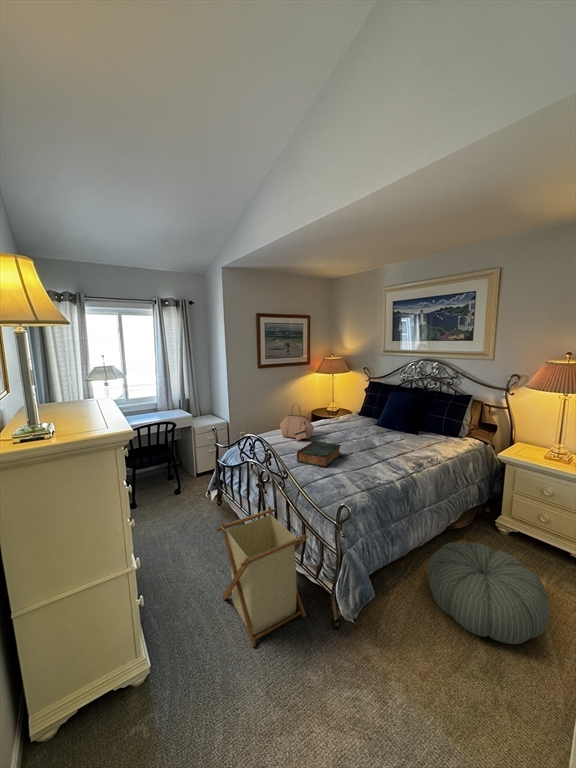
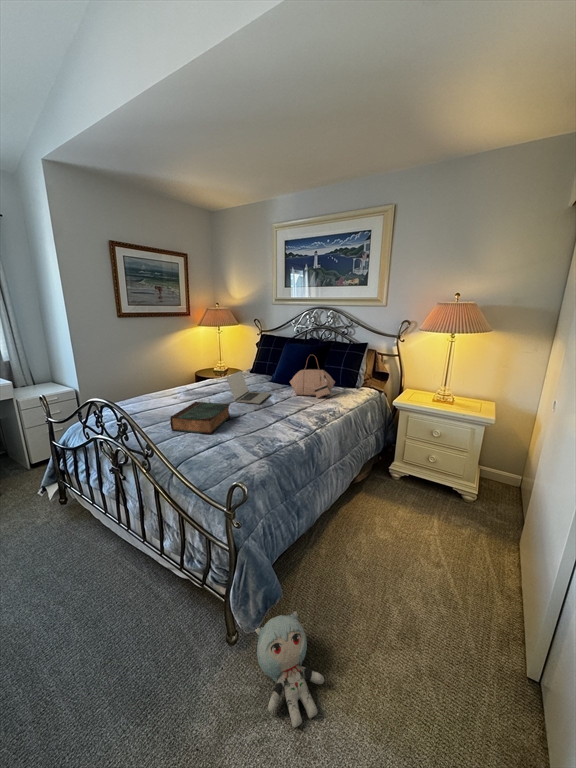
handbag: present [279,404,314,441] -> present [290,355,335,398]
laptop: none [339,416,376,446] -> present [227,371,271,404]
laundry basket: present [216,507,308,647] -> none [27,499,190,723]
pouf: present [427,542,550,644] -> none [335,497,459,604]
plush toy: none [353,613,405,692] -> present [256,611,324,728]

